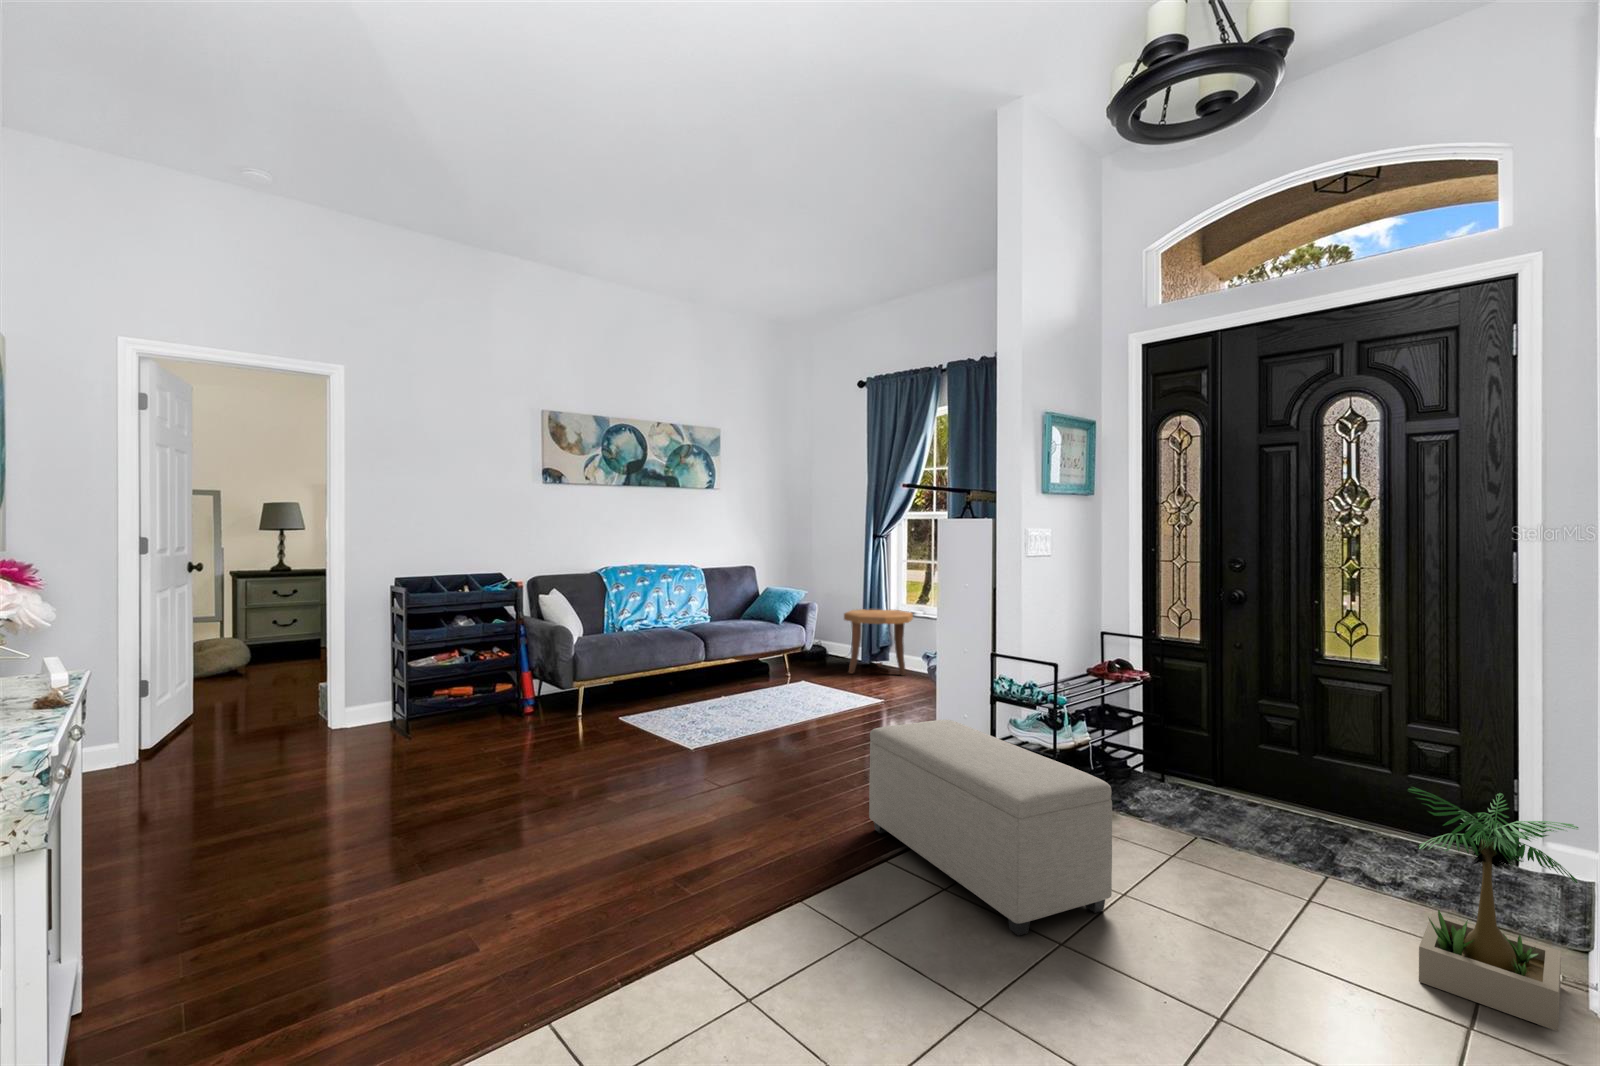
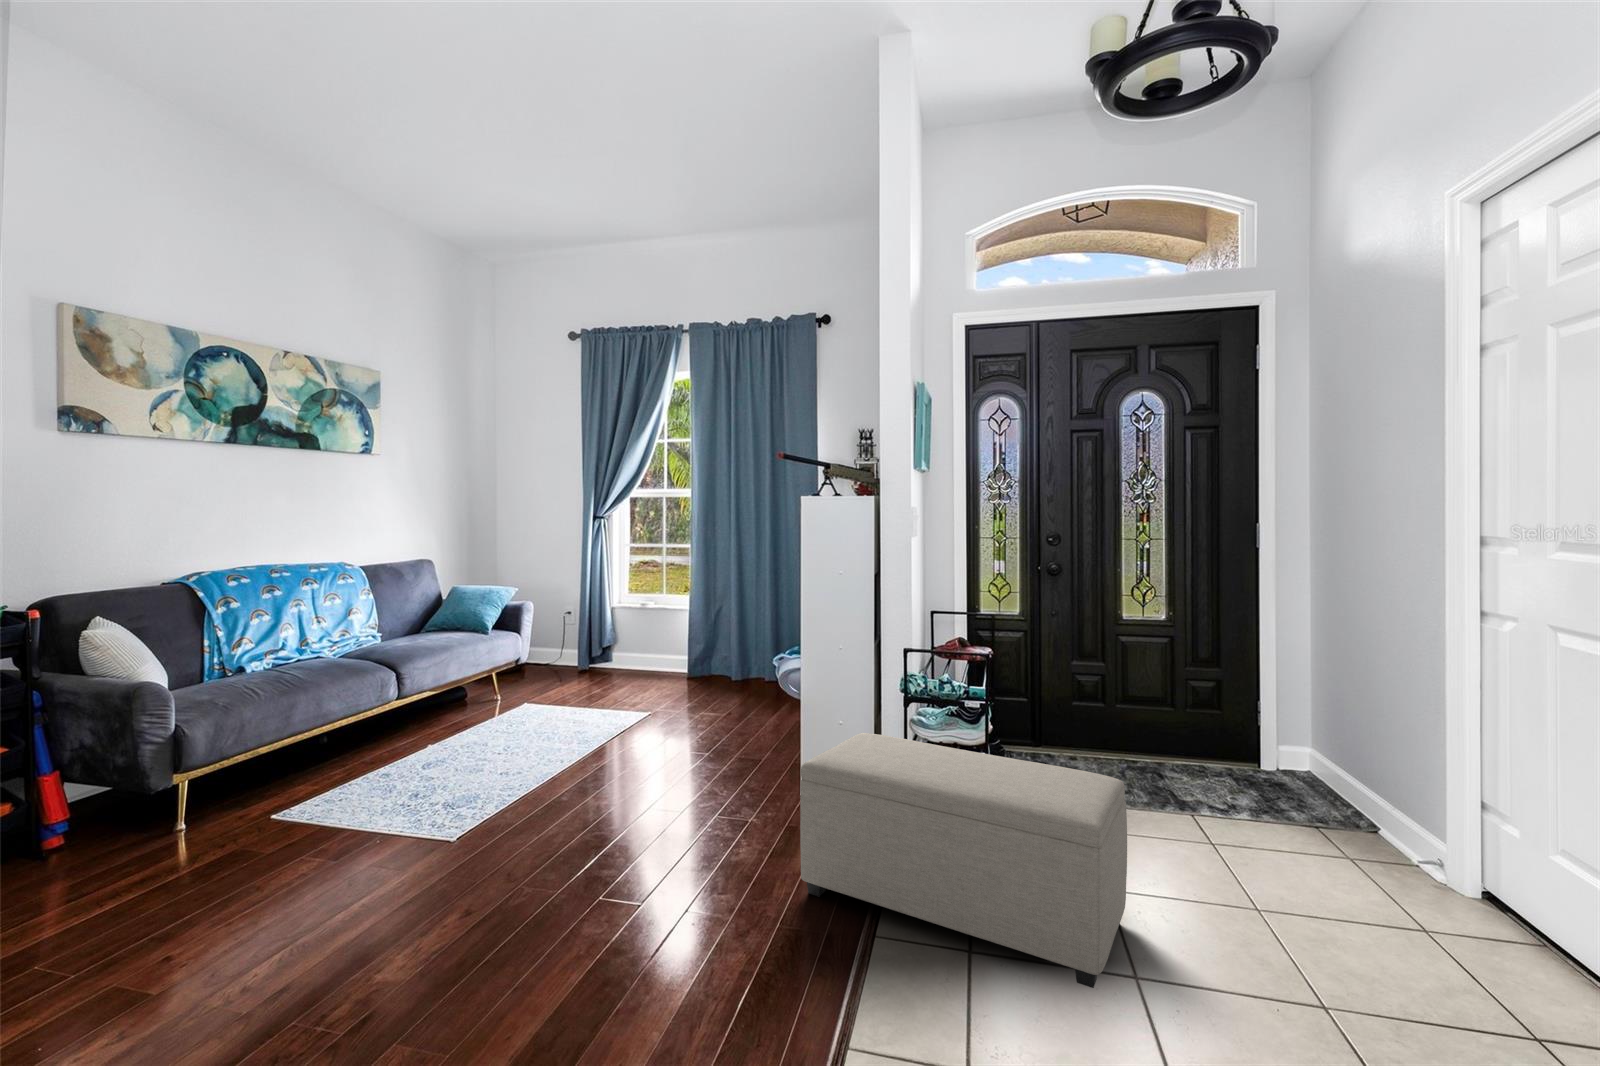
side table: present [844,609,913,676] -> none [568,605,649,686]
potted plant: present [1408,787,1578,1031] -> none [1316,721,1484,918]

